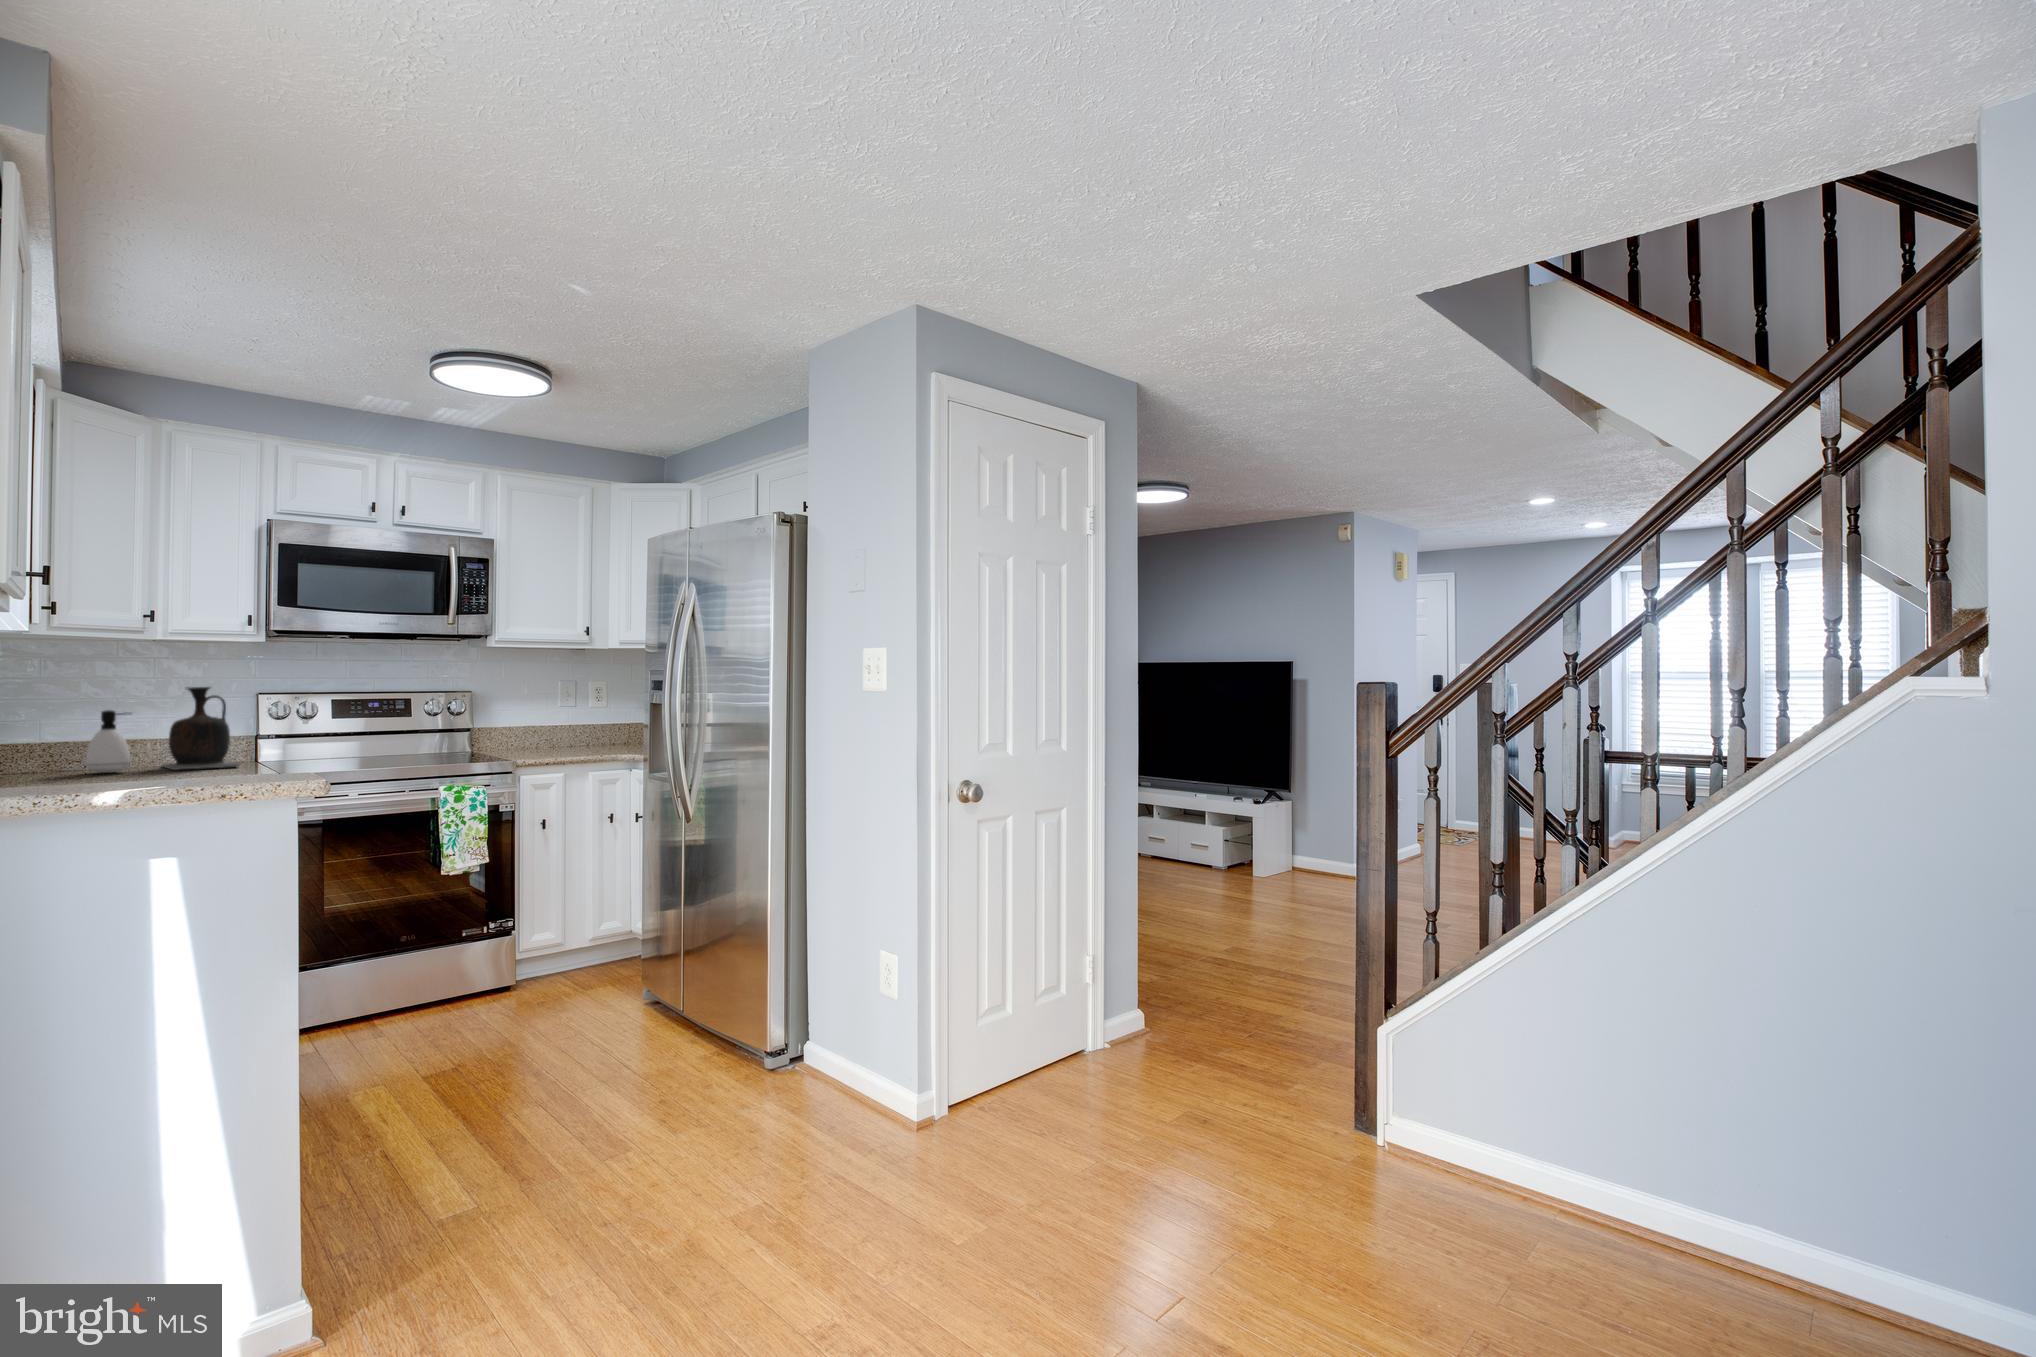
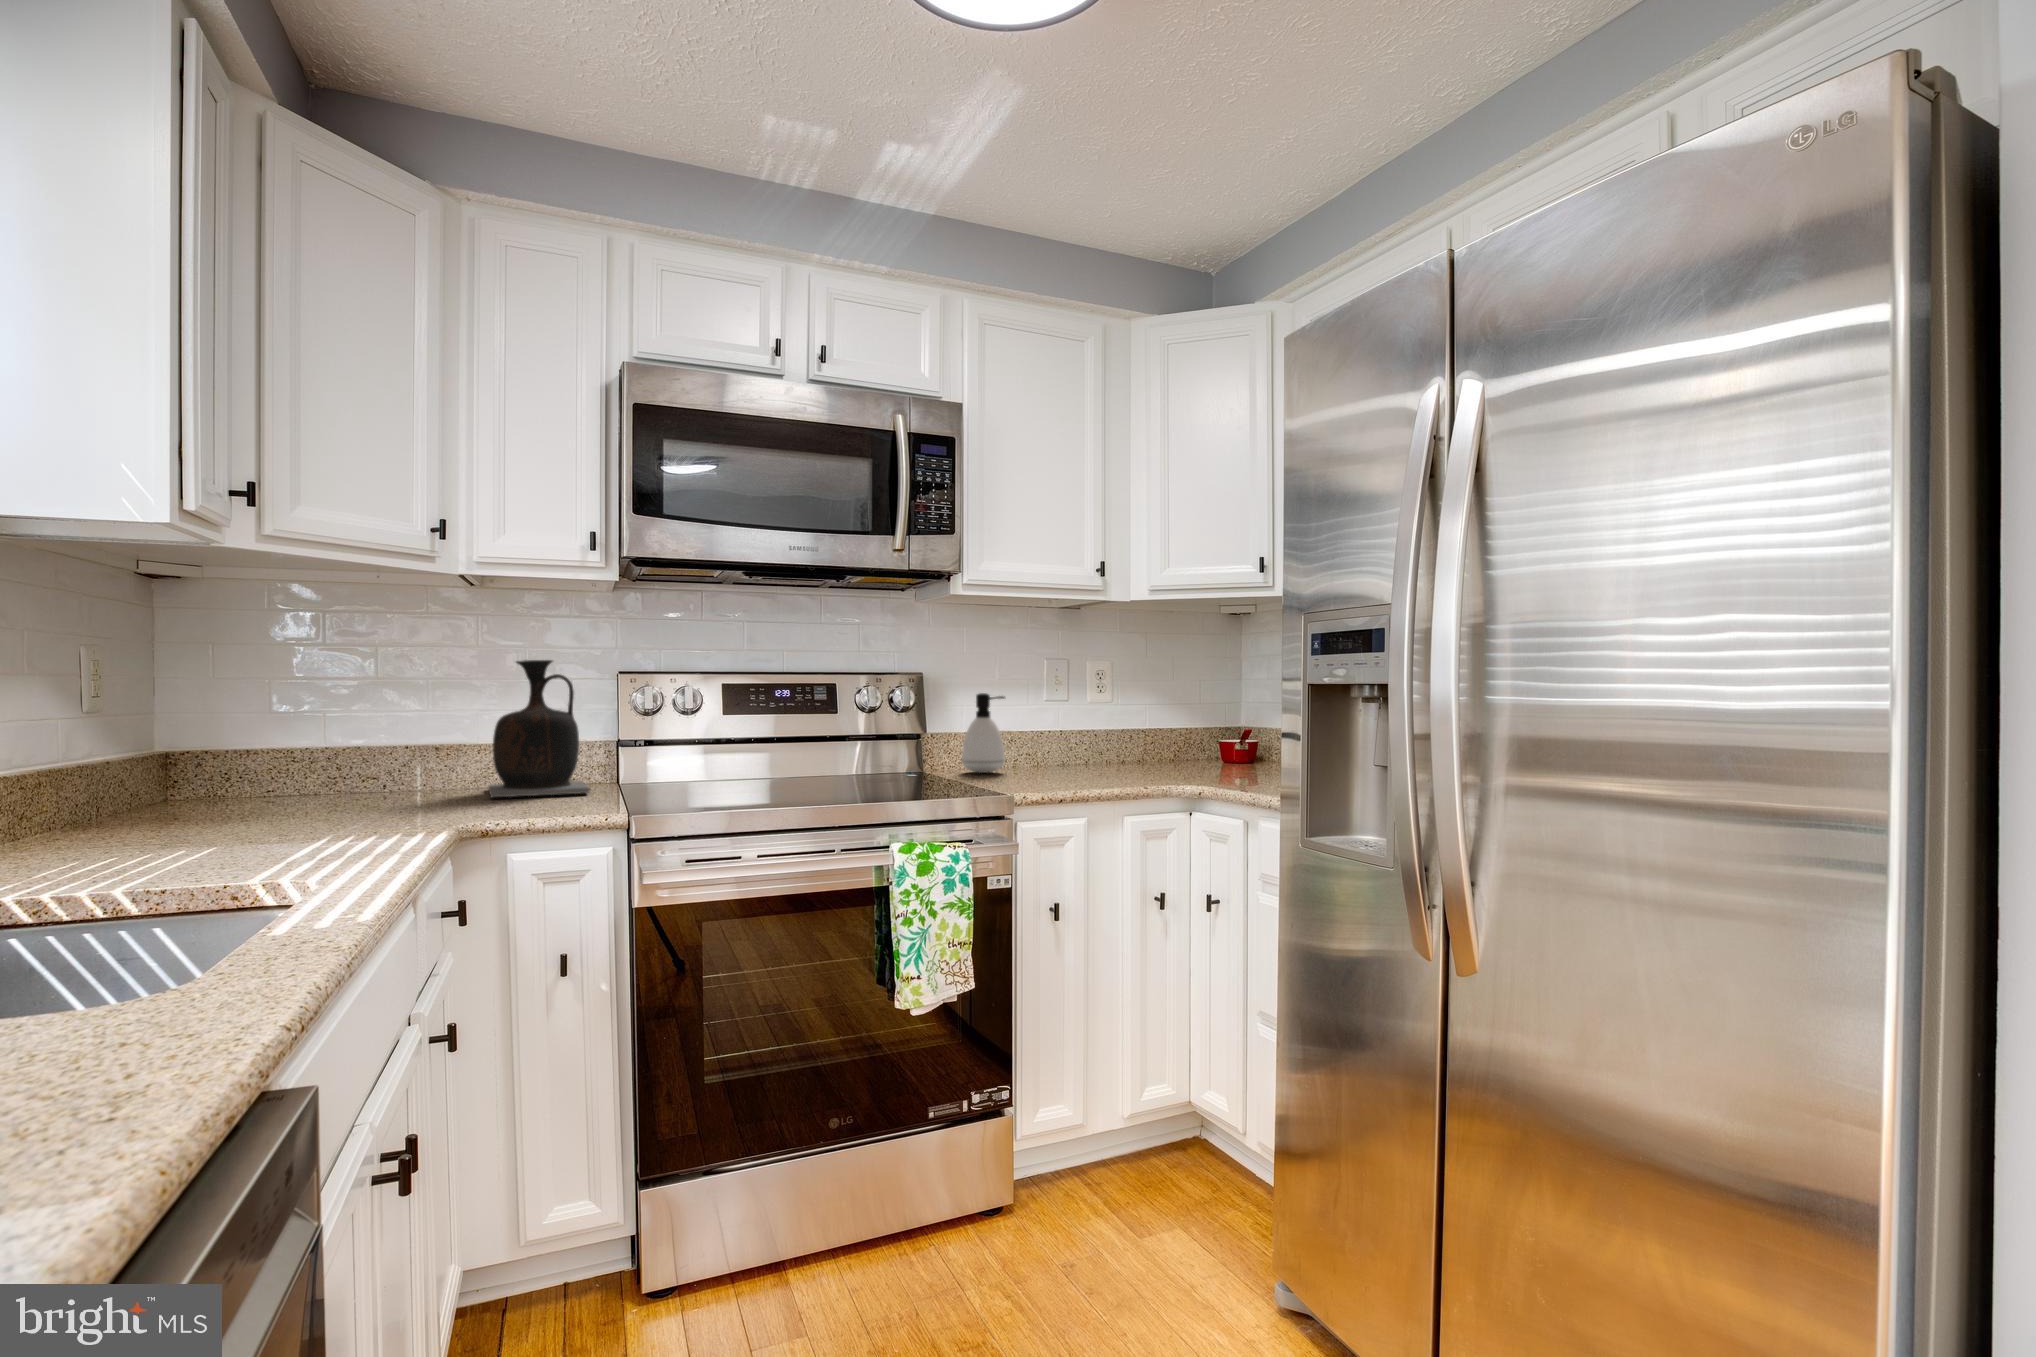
soap dispenser: present [85,710,131,773] -> present [962,693,1005,773]

